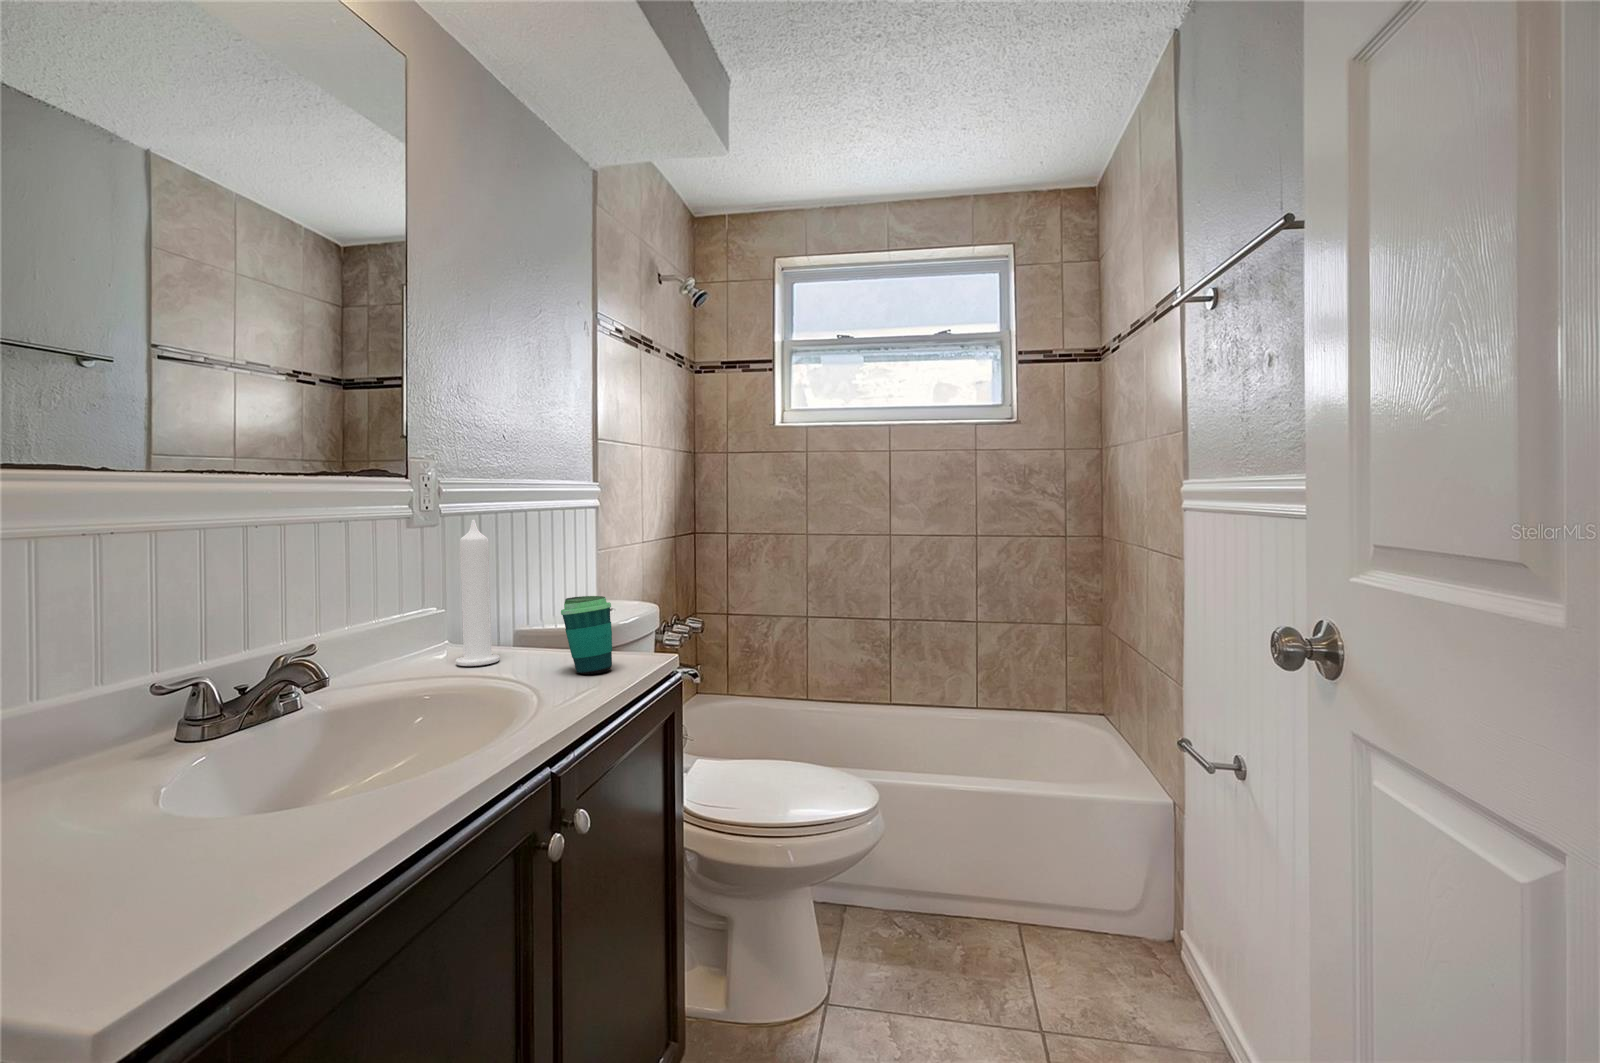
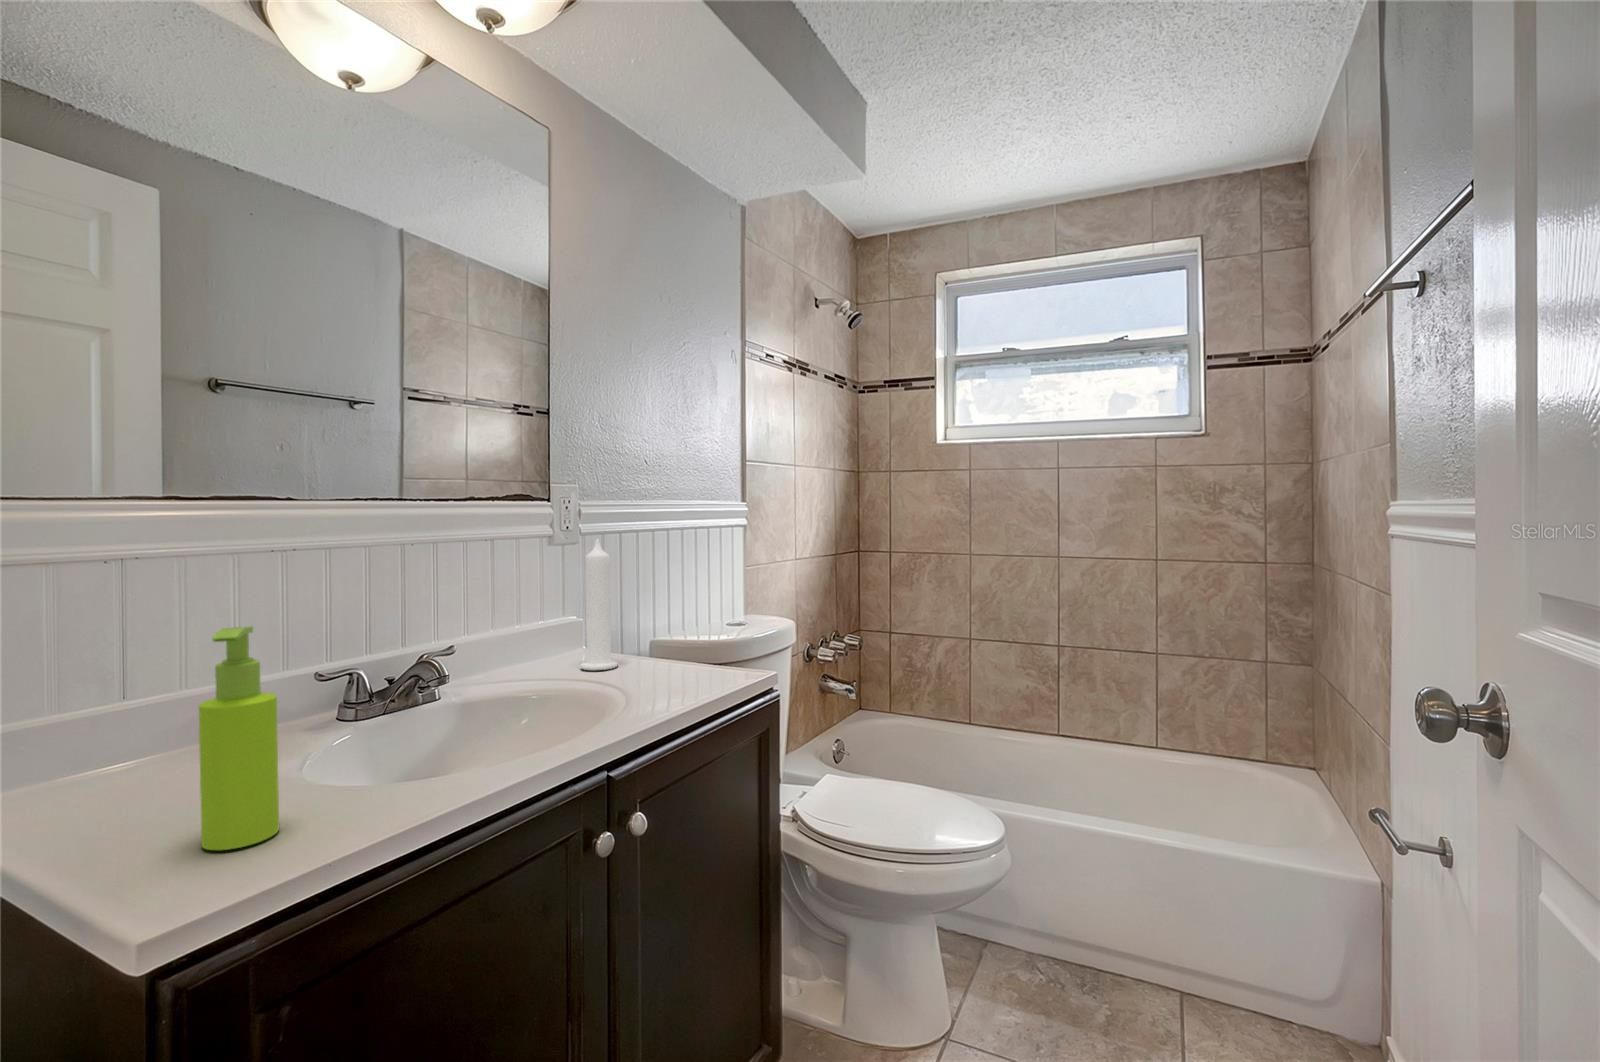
cup: present [561,596,612,674] -> none [660,612,706,685]
soap dispenser: none [97,620,206,901] -> present [199,627,279,850]

